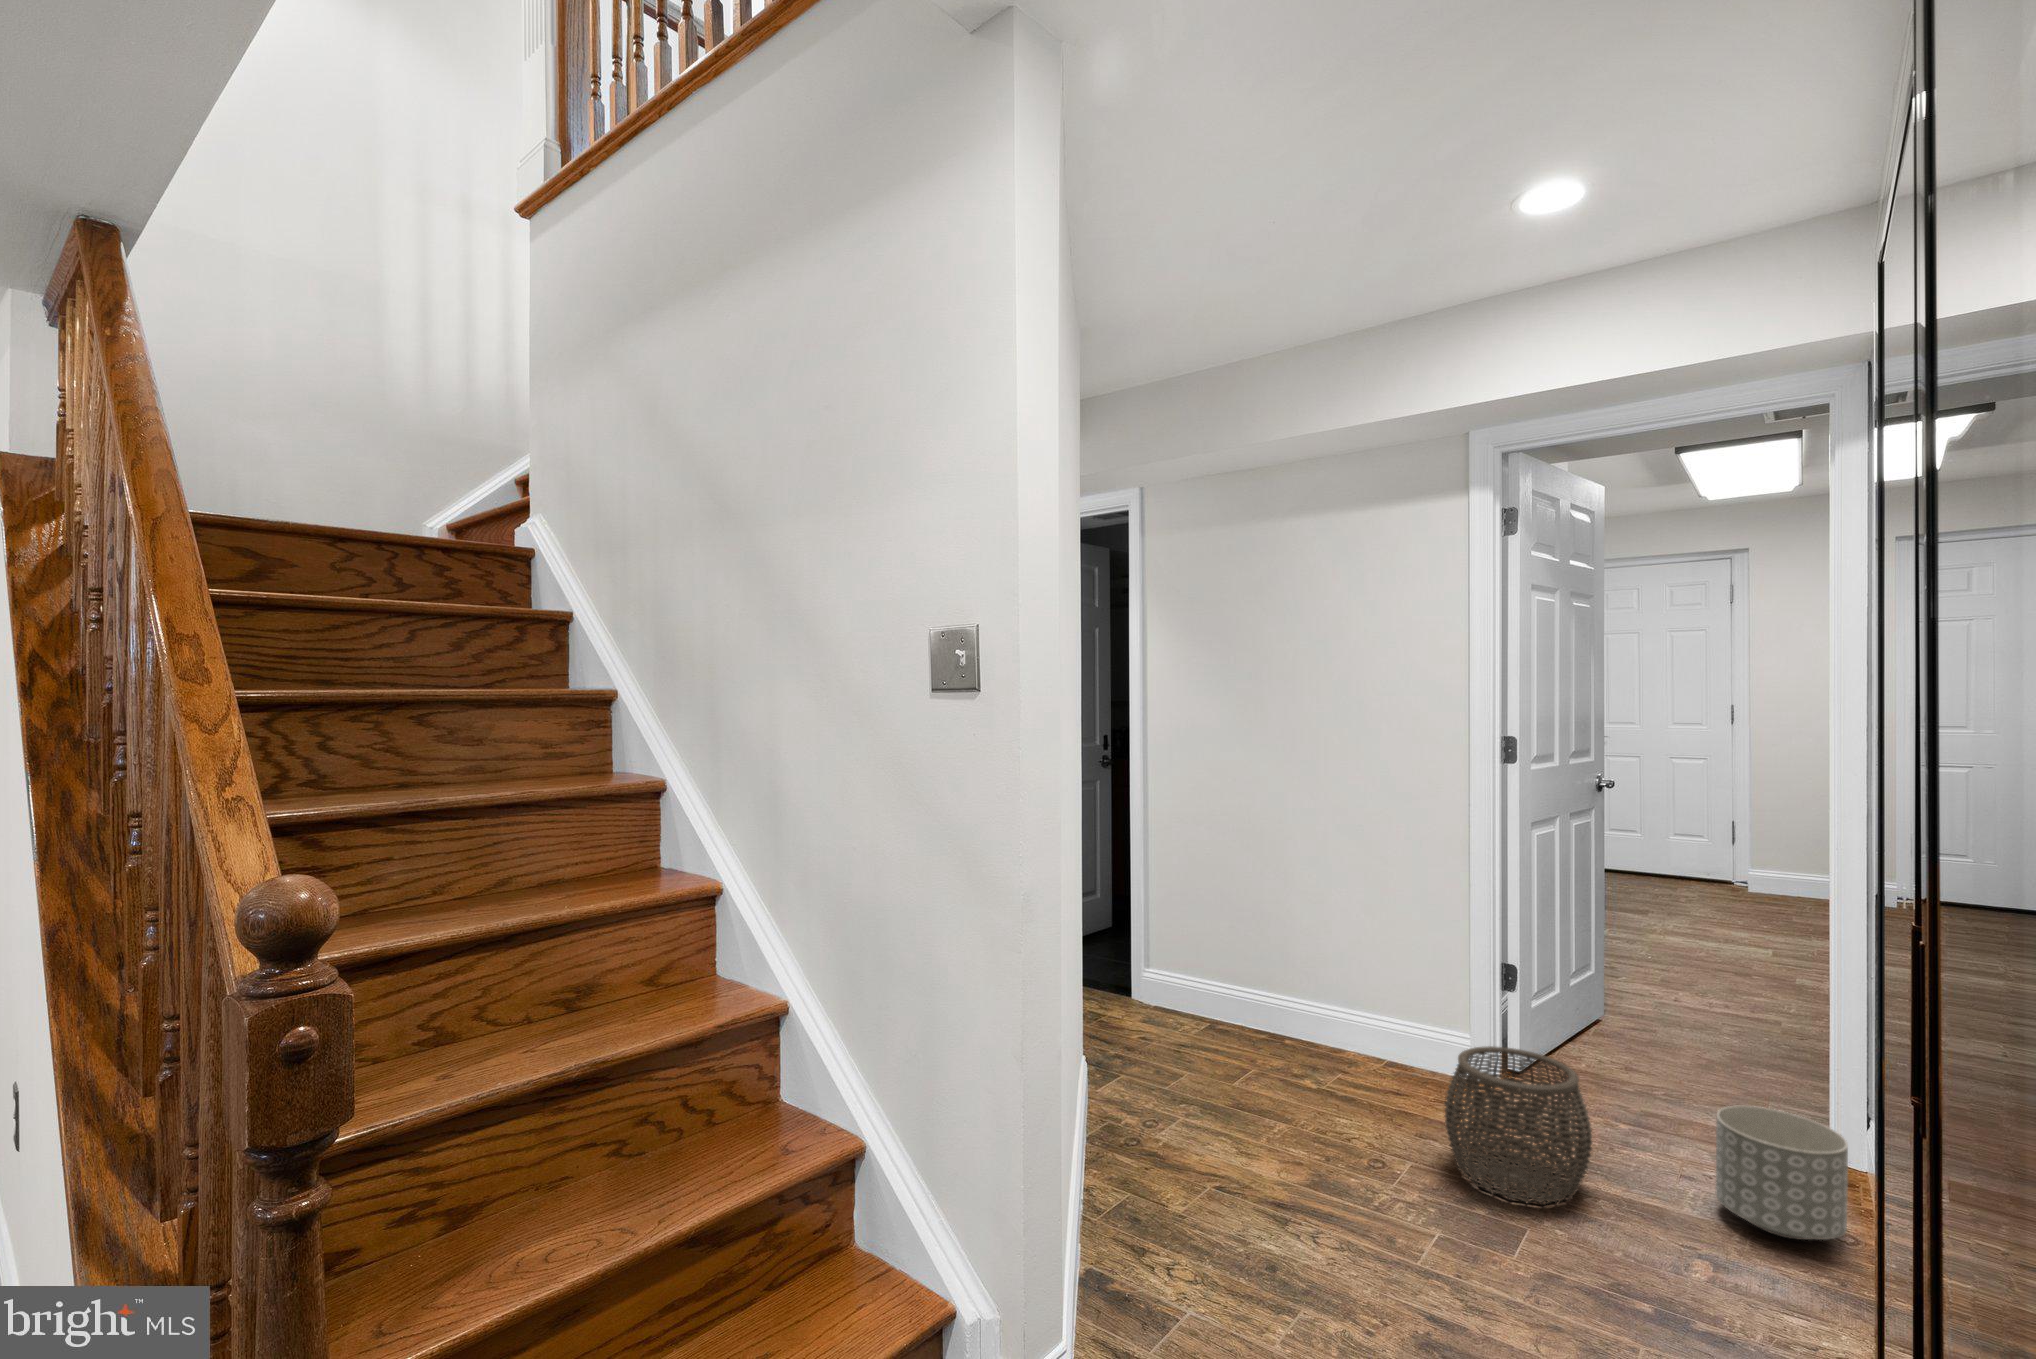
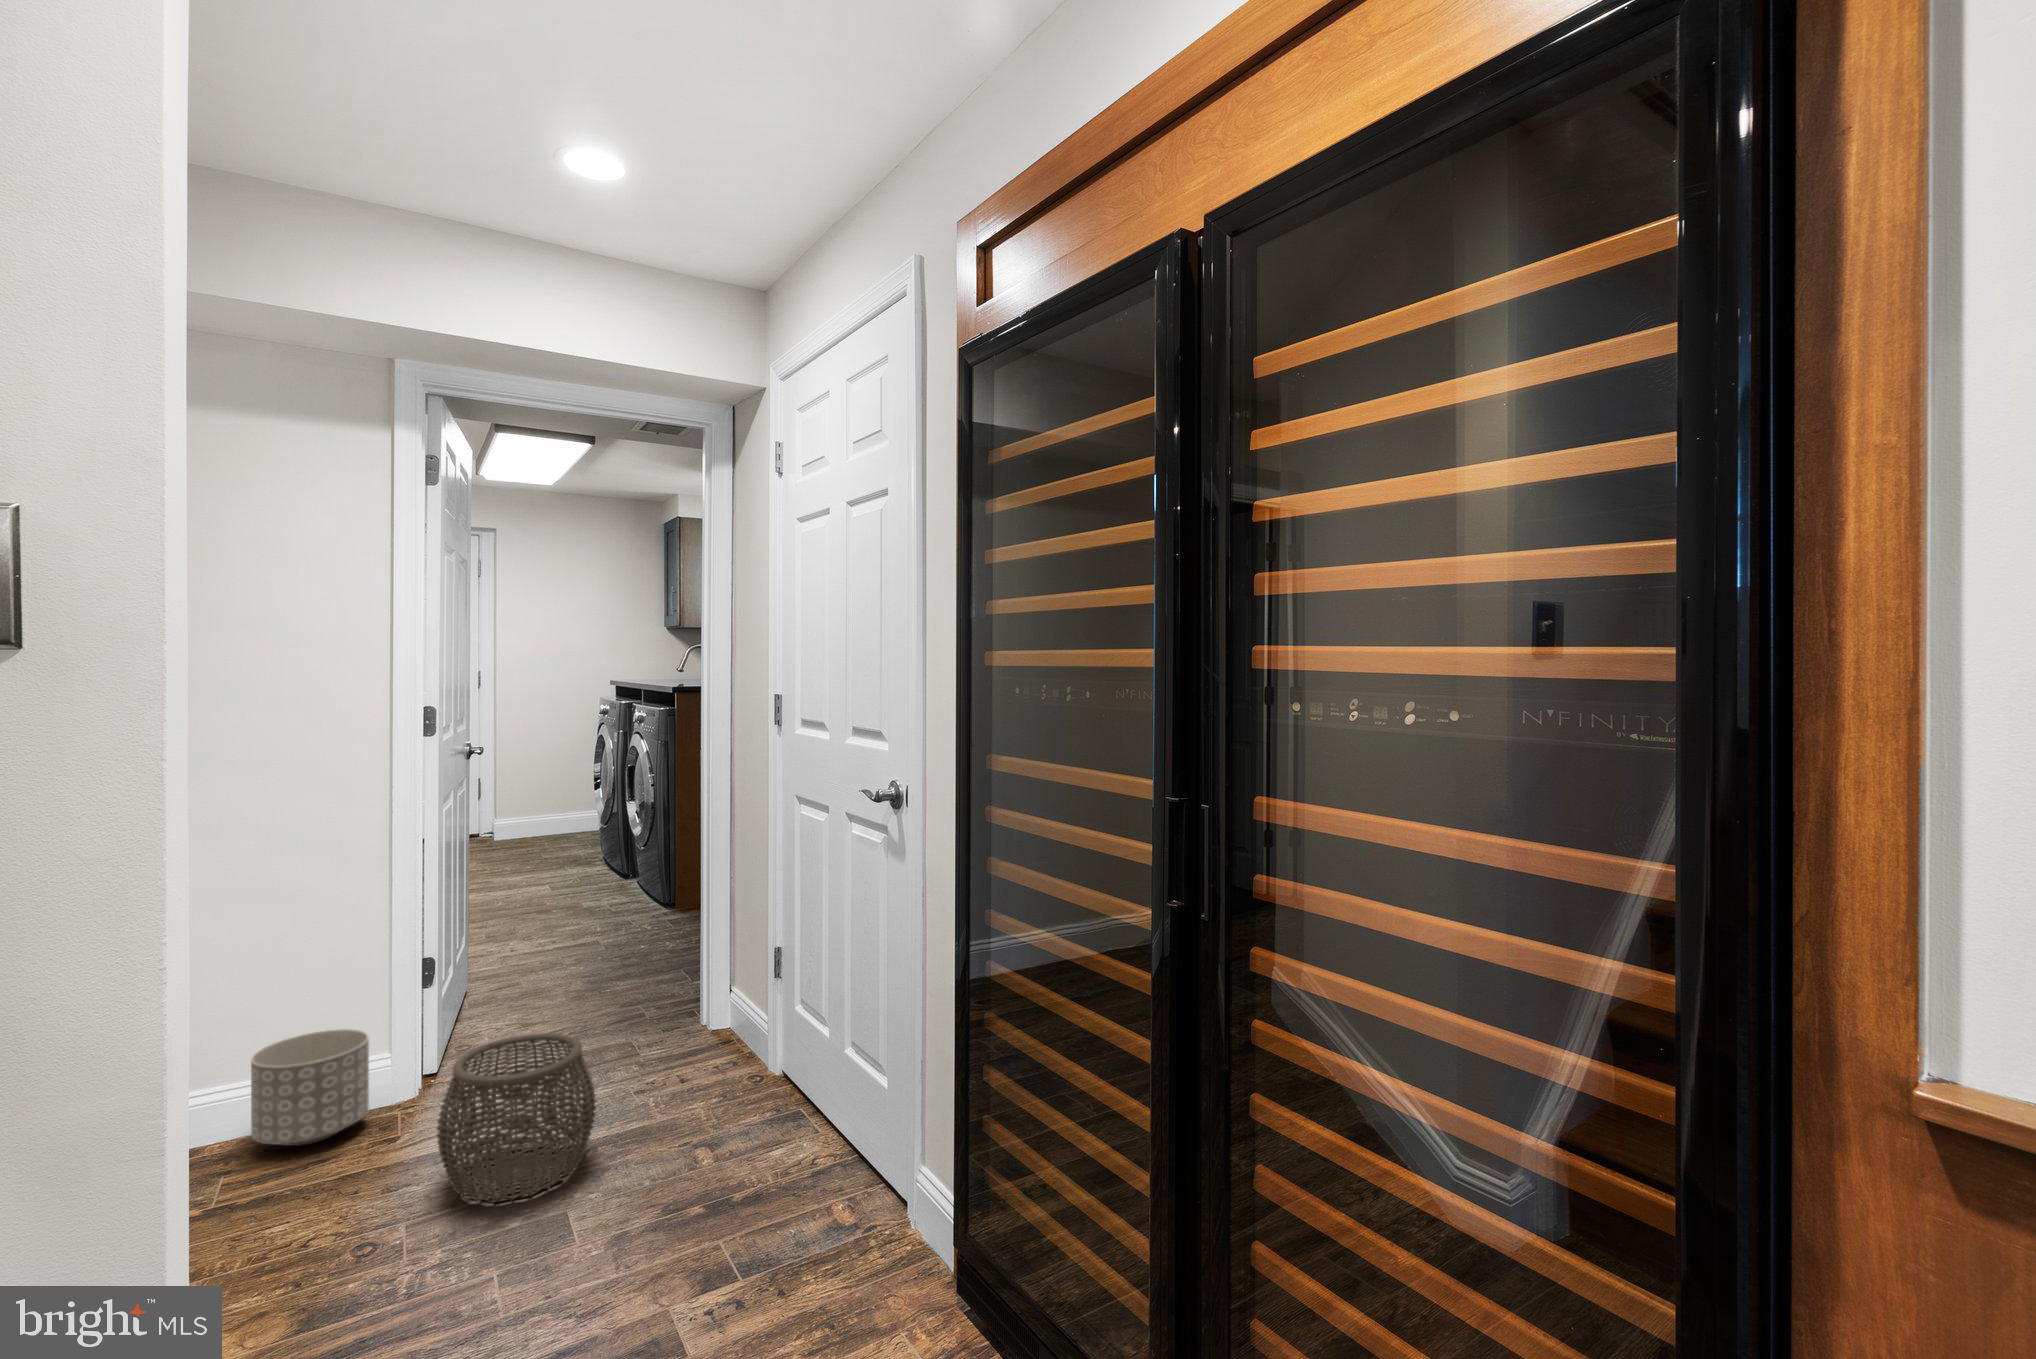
planter: present [1716,1106,1848,1240] -> present [251,1029,369,1146]

